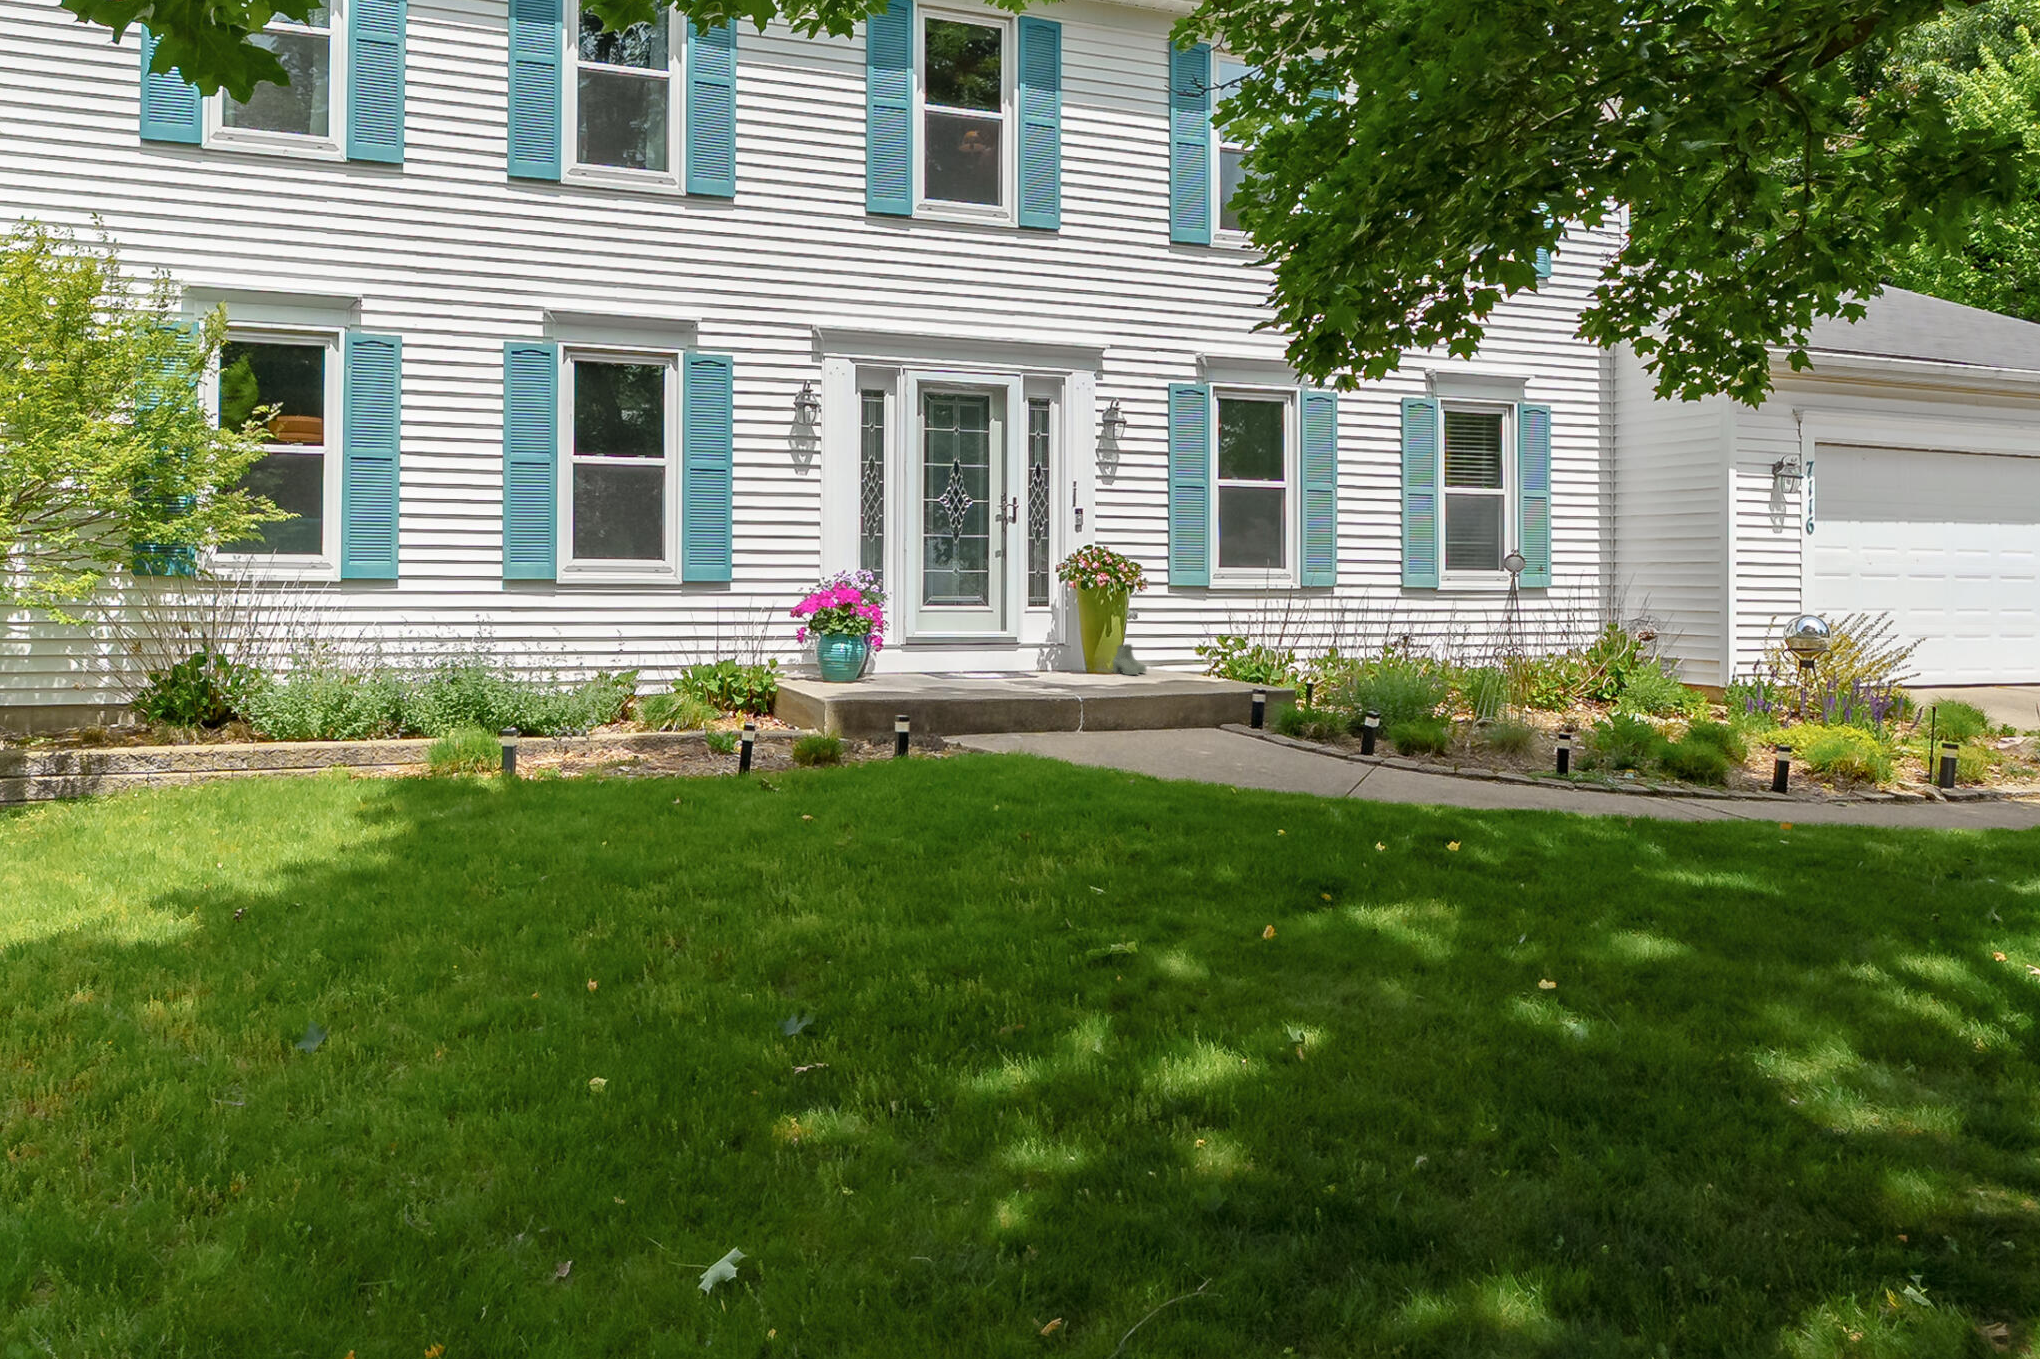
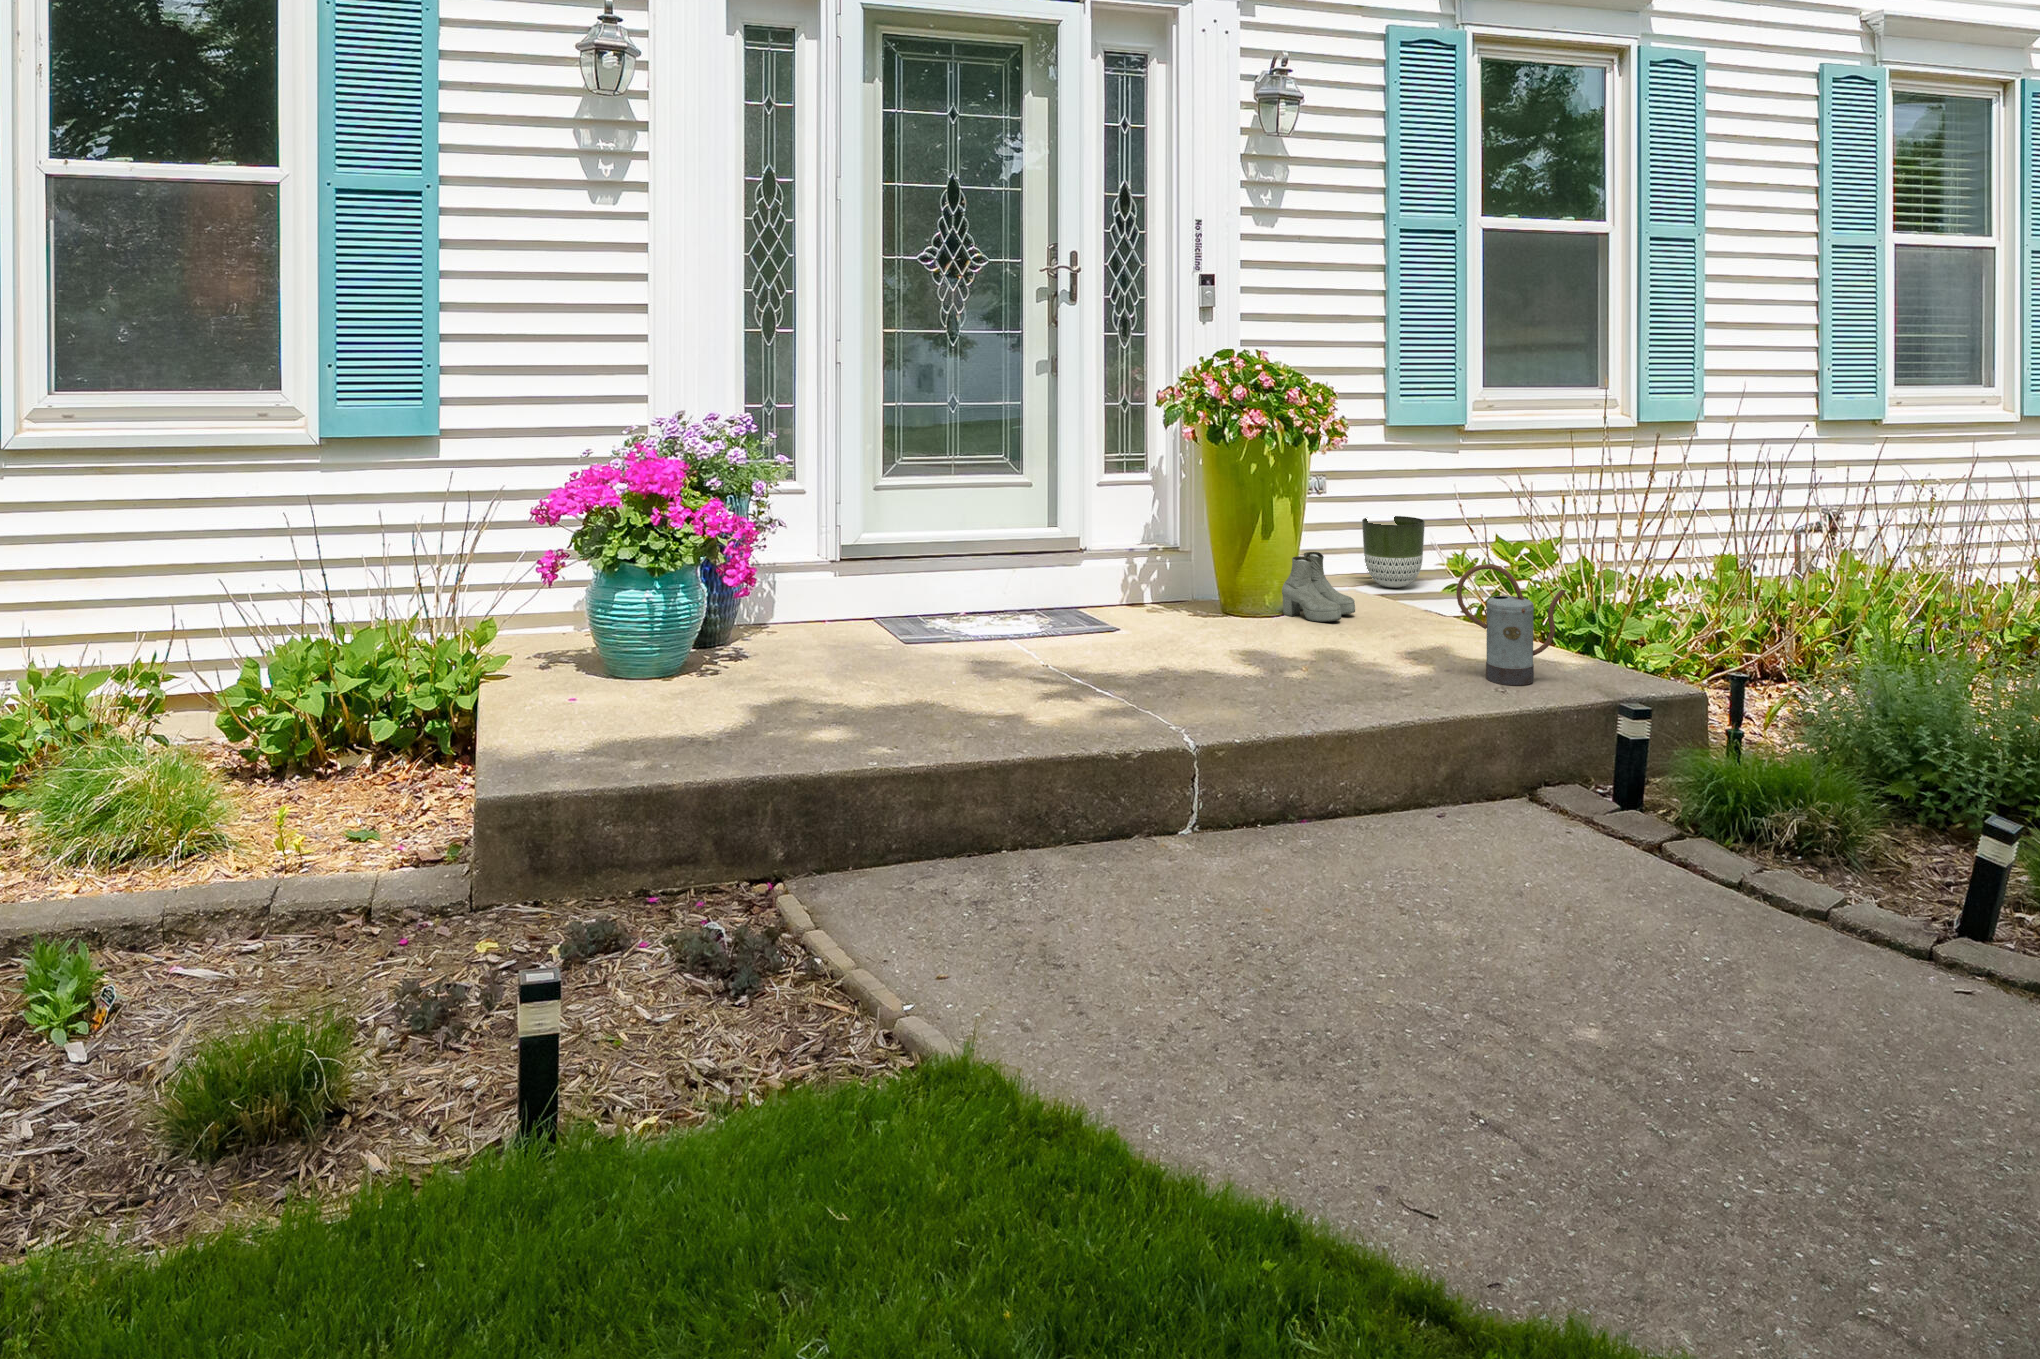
planter: none [1155,631,1185,666] -> present [1362,516,1425,588]
watering can: none [1182,642,1225,692] -> present [1456,564,1566,685]

